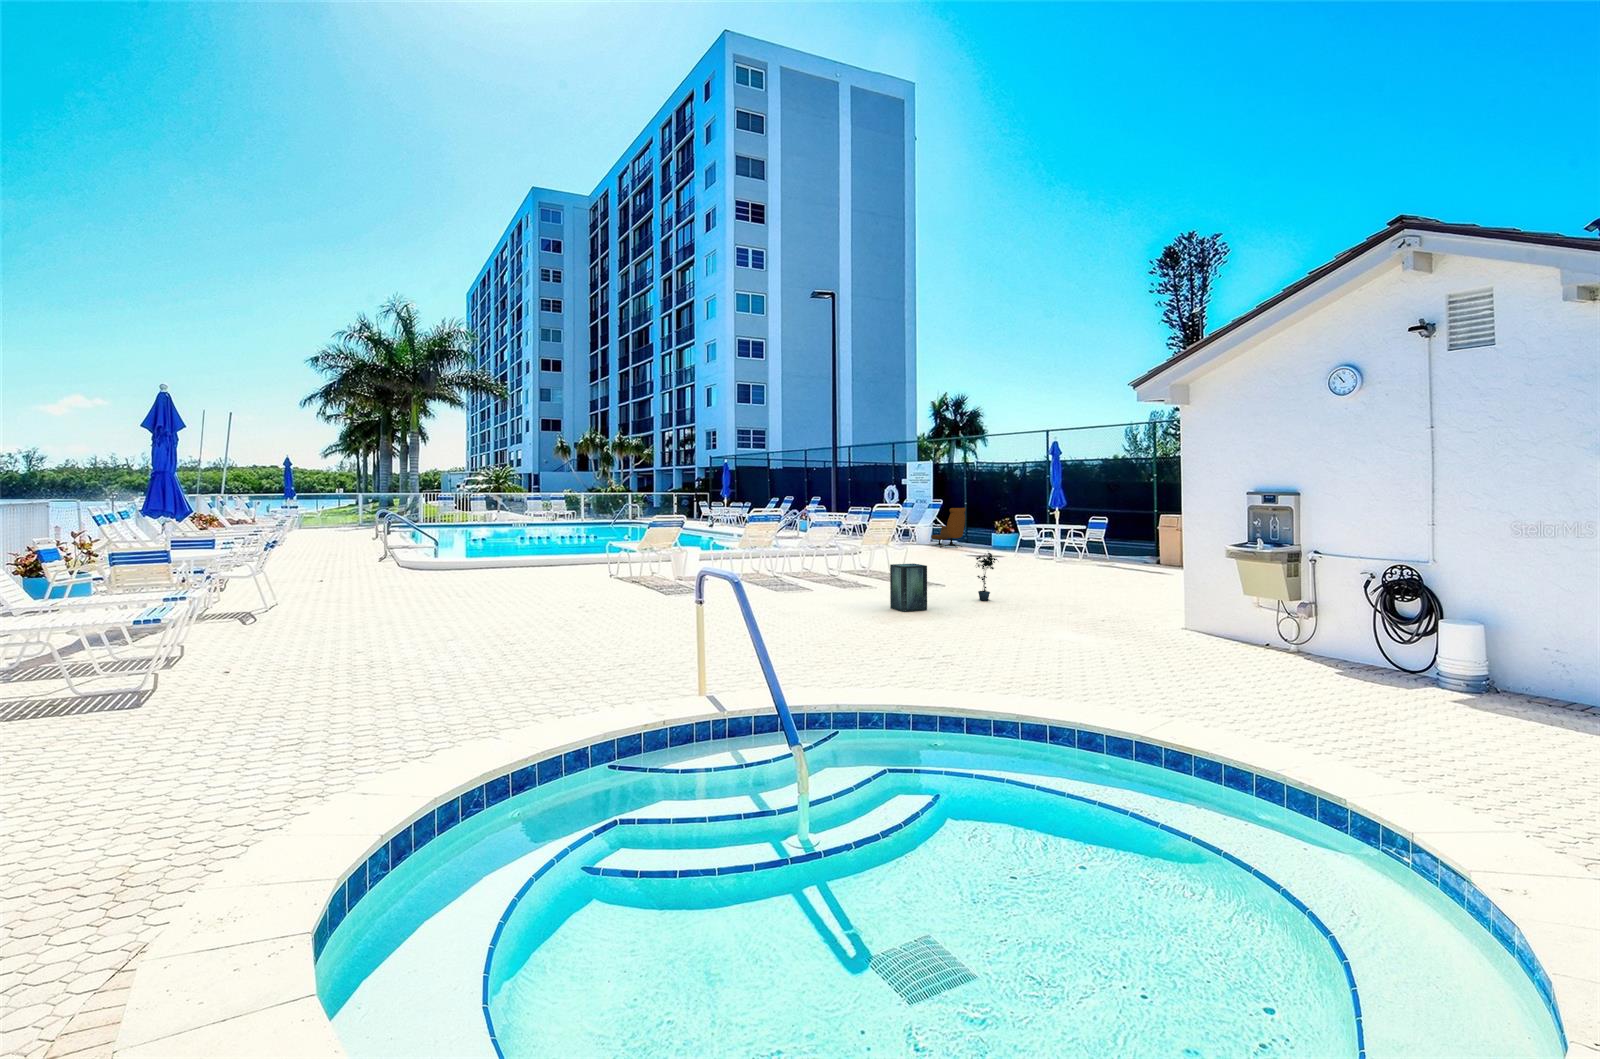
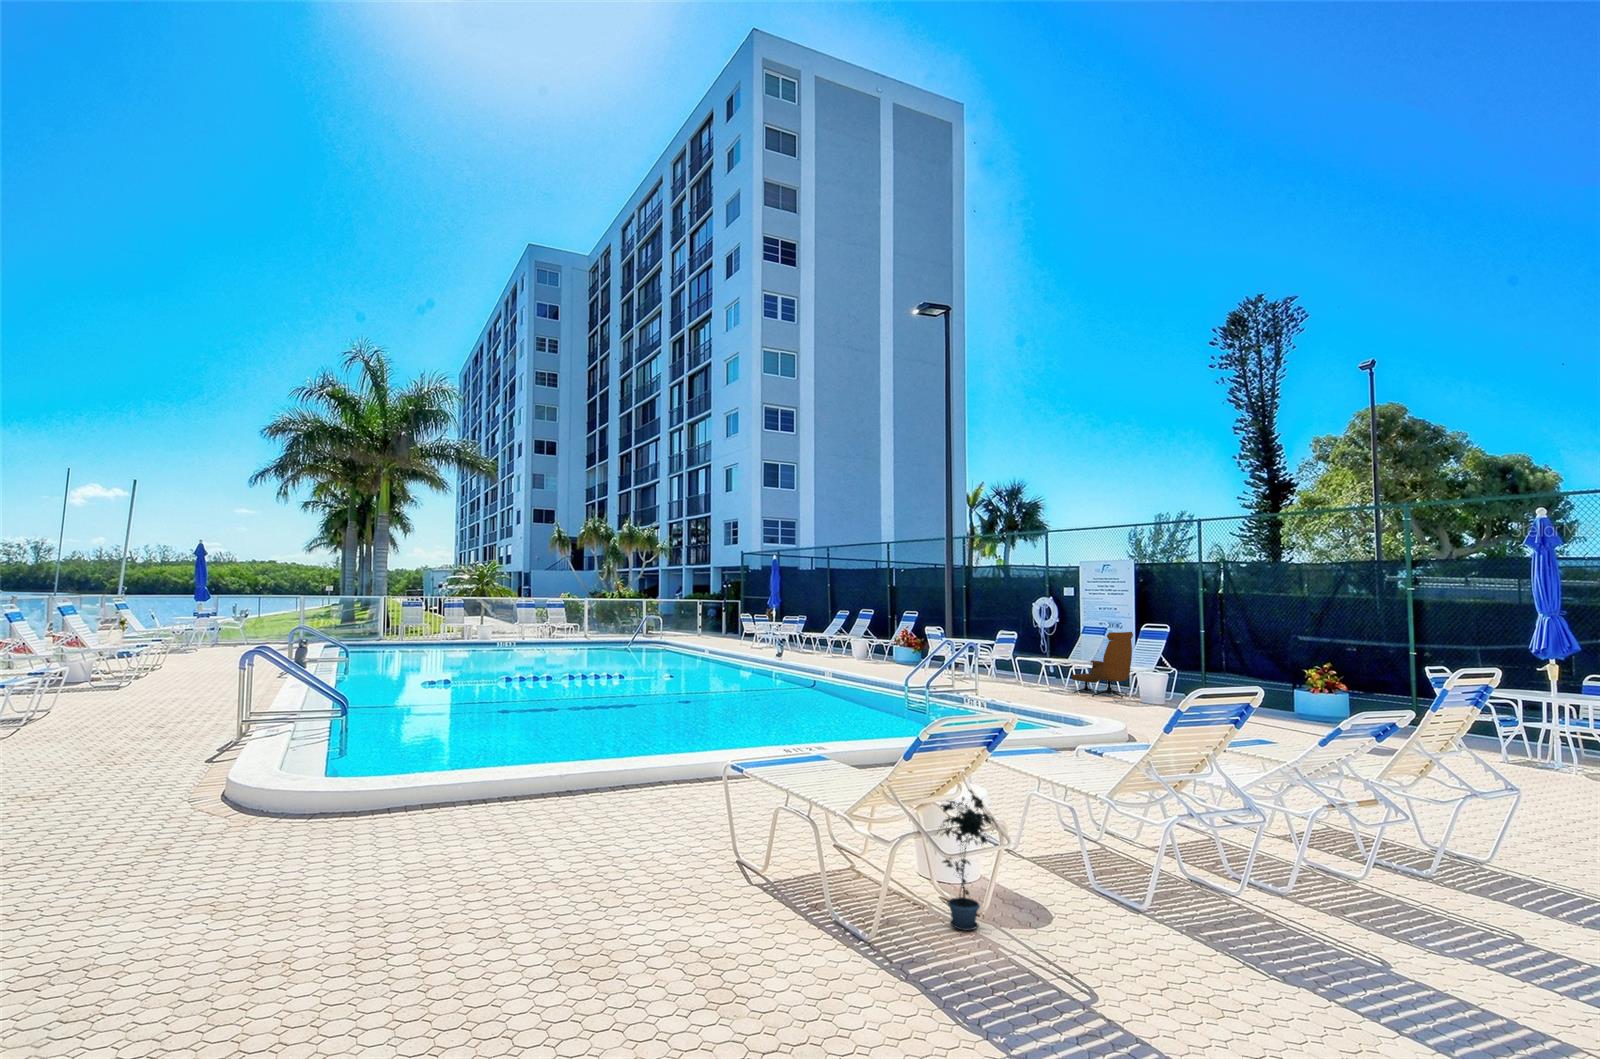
potted plant: present [976,553,997,601] -> present [937,790,995,930]
storage box: present [890,564,927,612] -> none [1207,836,1340,1007]

